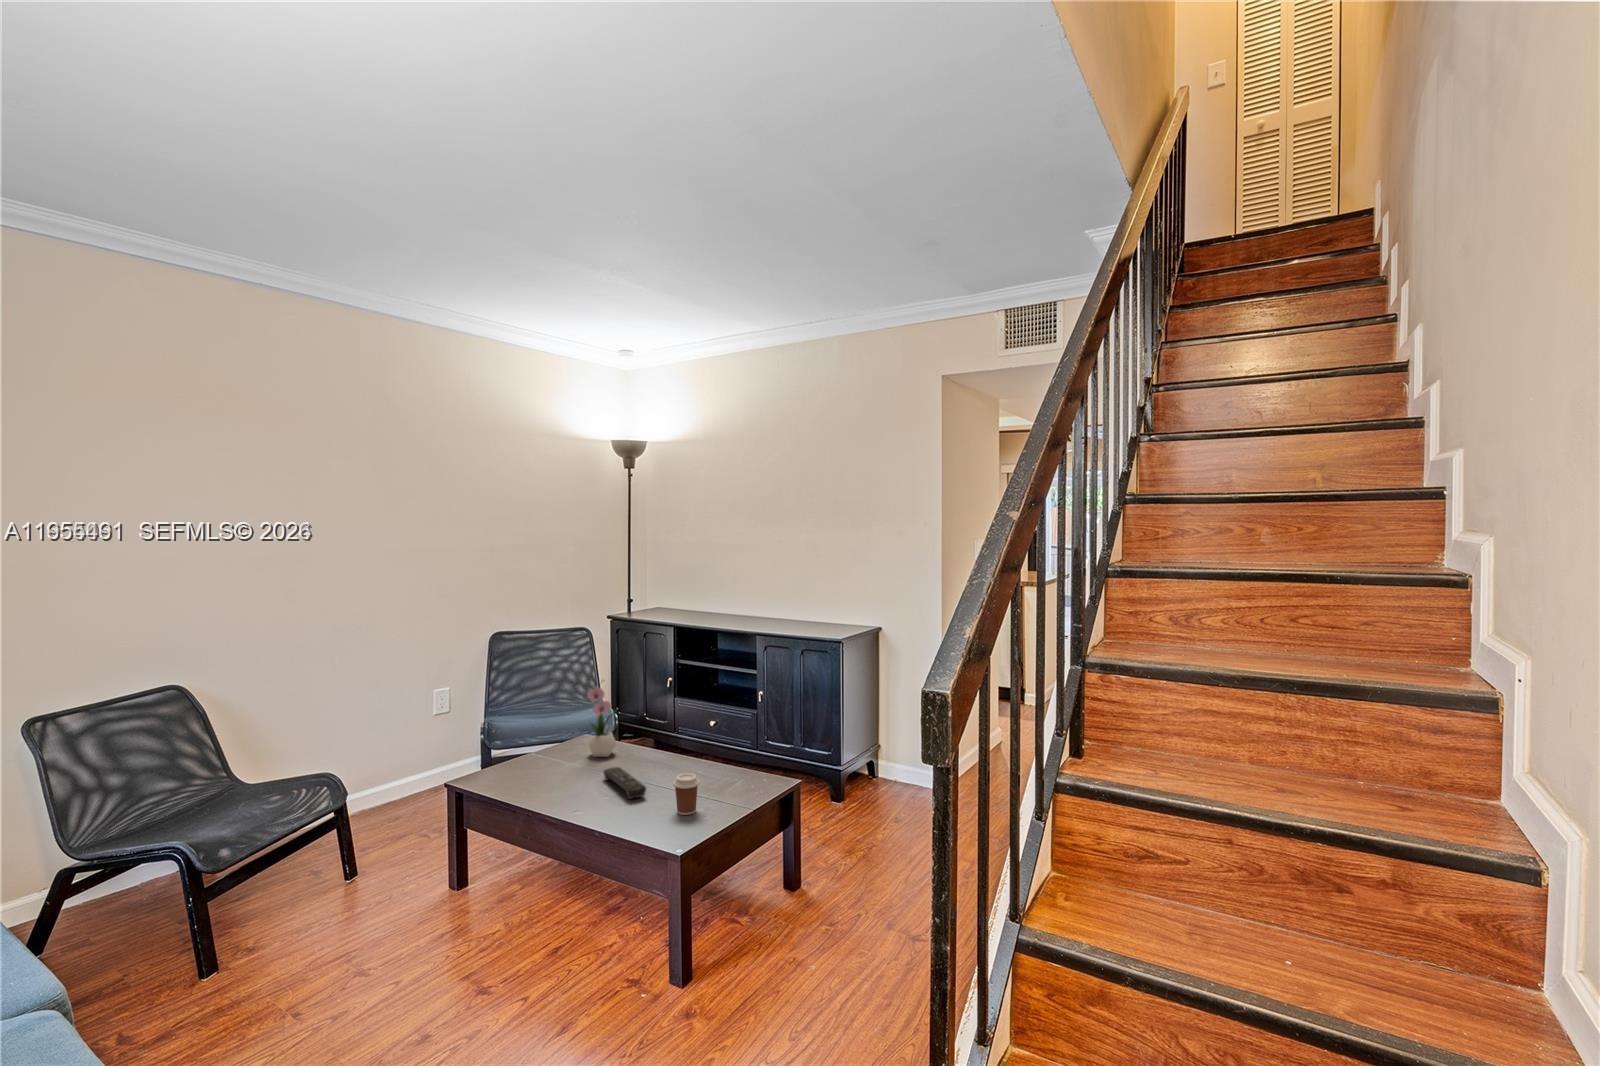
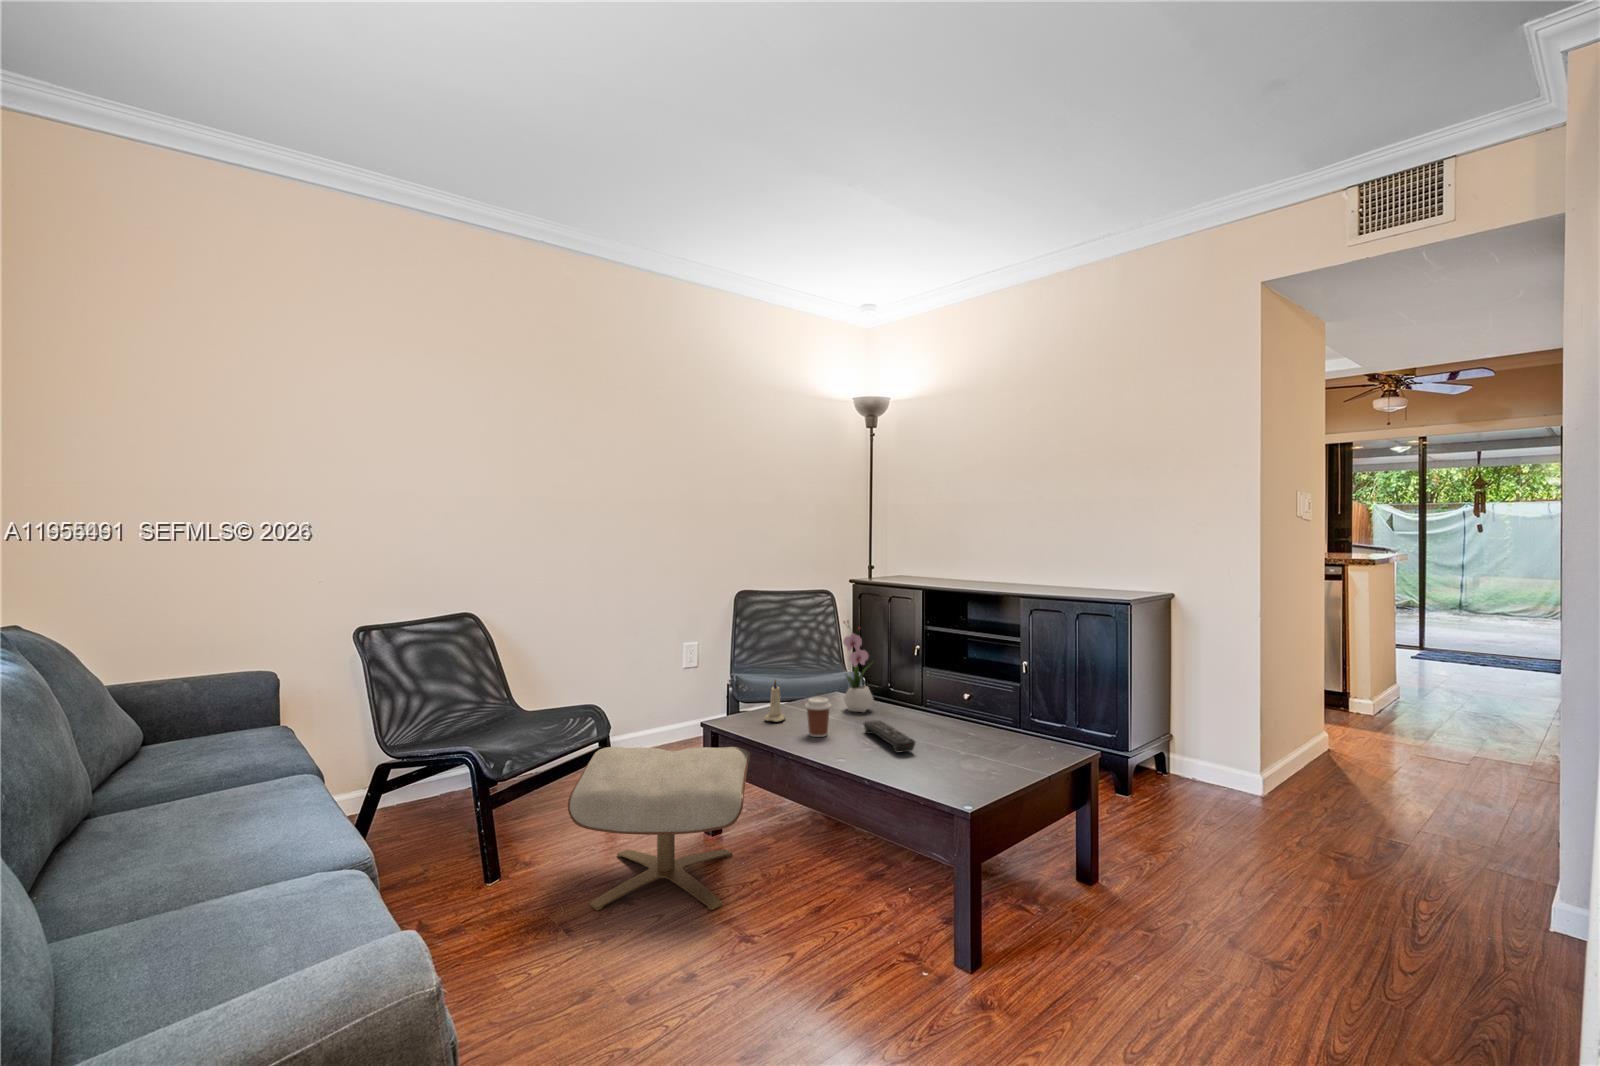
candle: none [509,735,531,776] -> present [764,680,786,722]
coffee cup: present [673,773,700,815] -> present [805,697,831,737]
ottoman: none [295,807,493,988] -> present [568,747,750,910]

